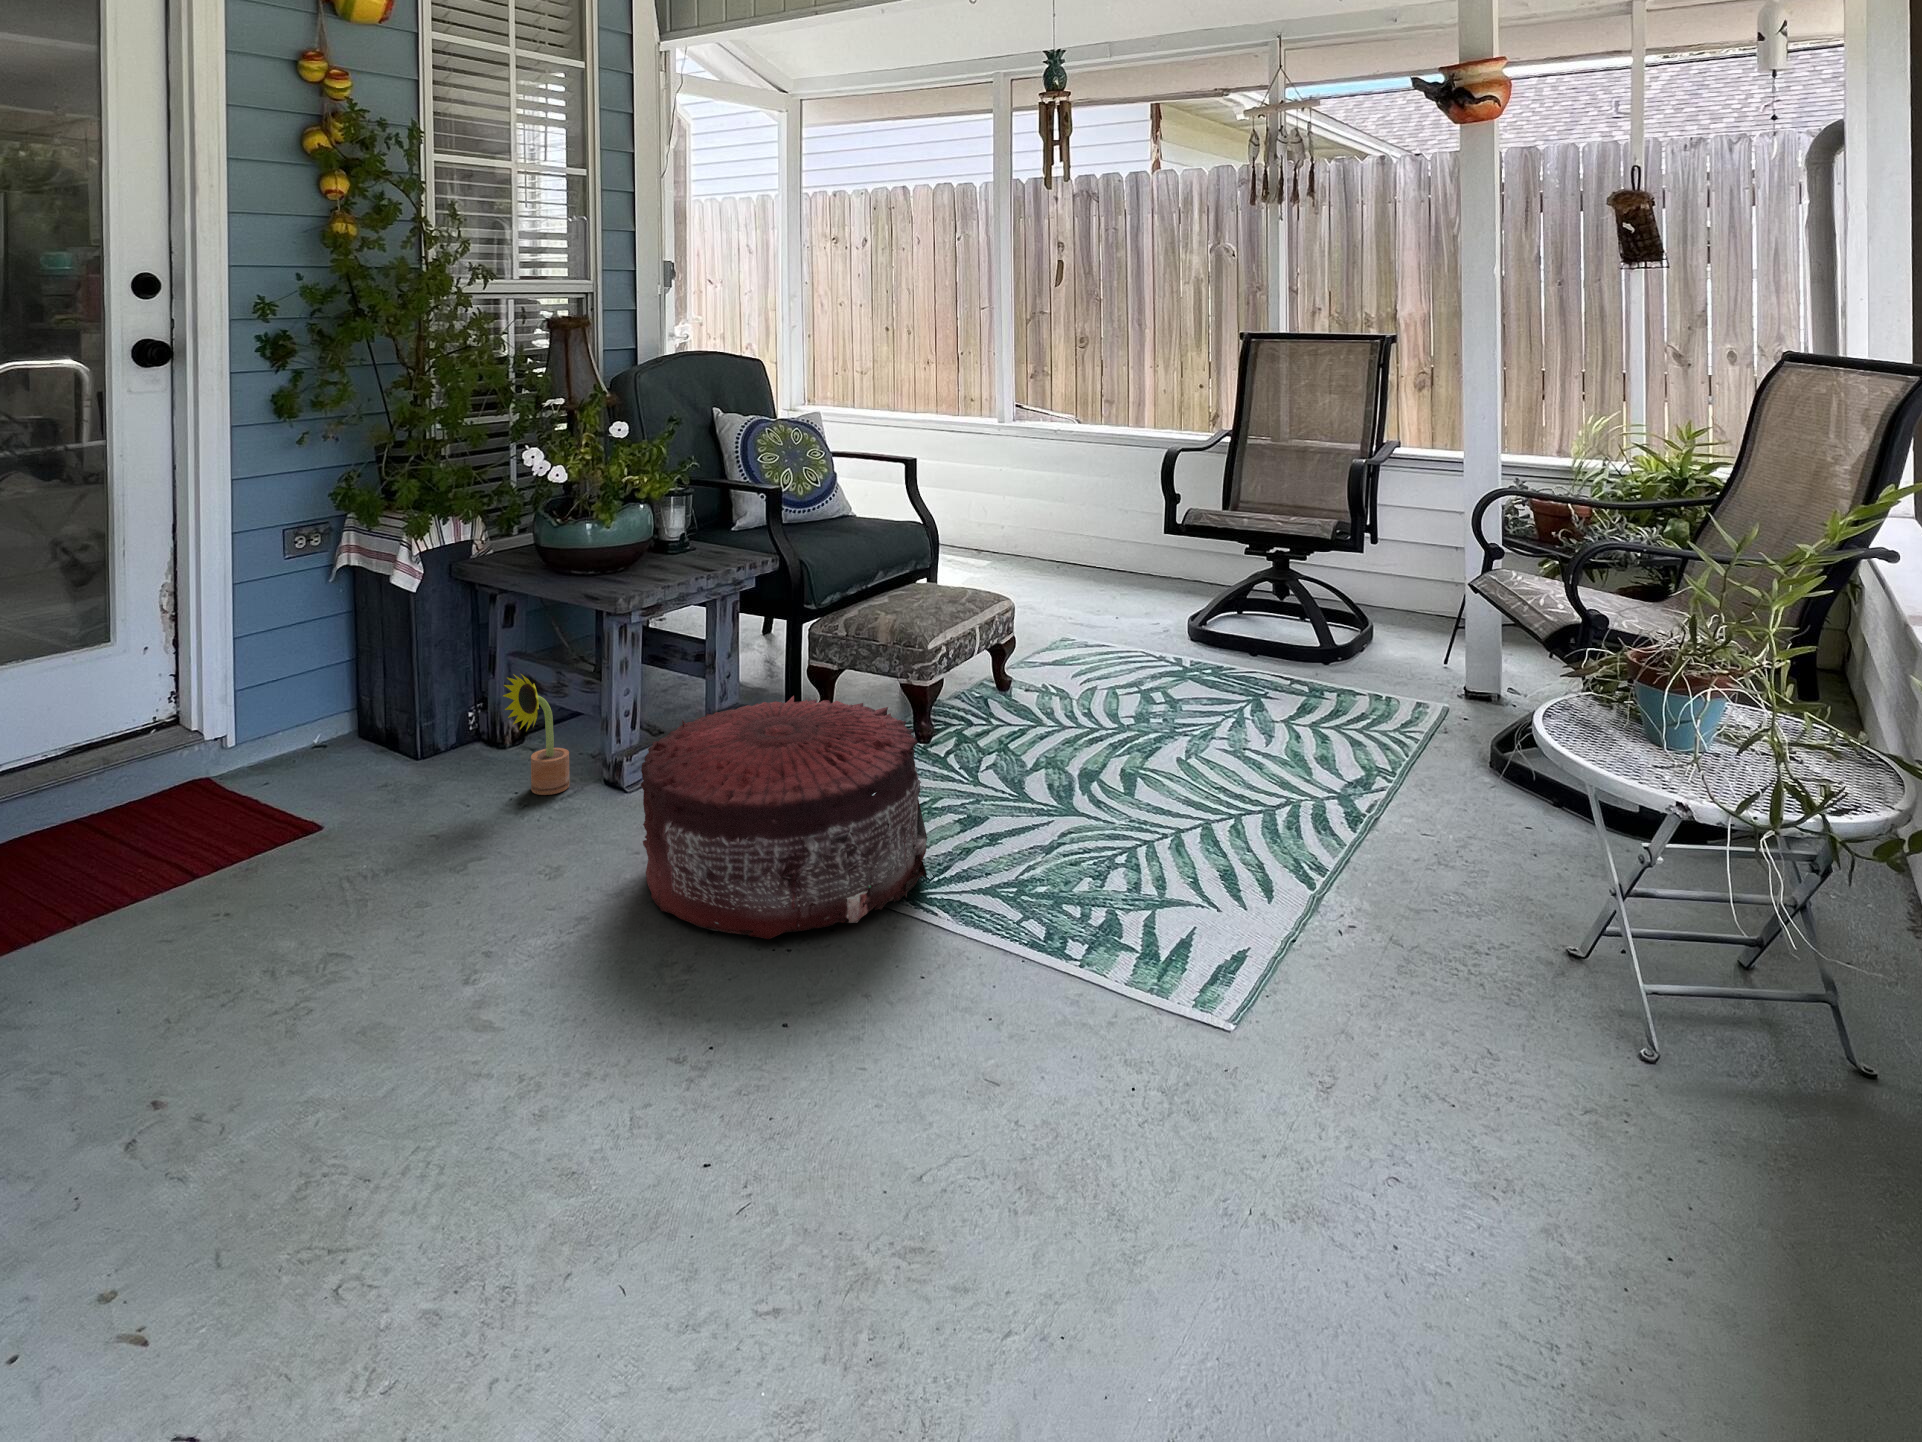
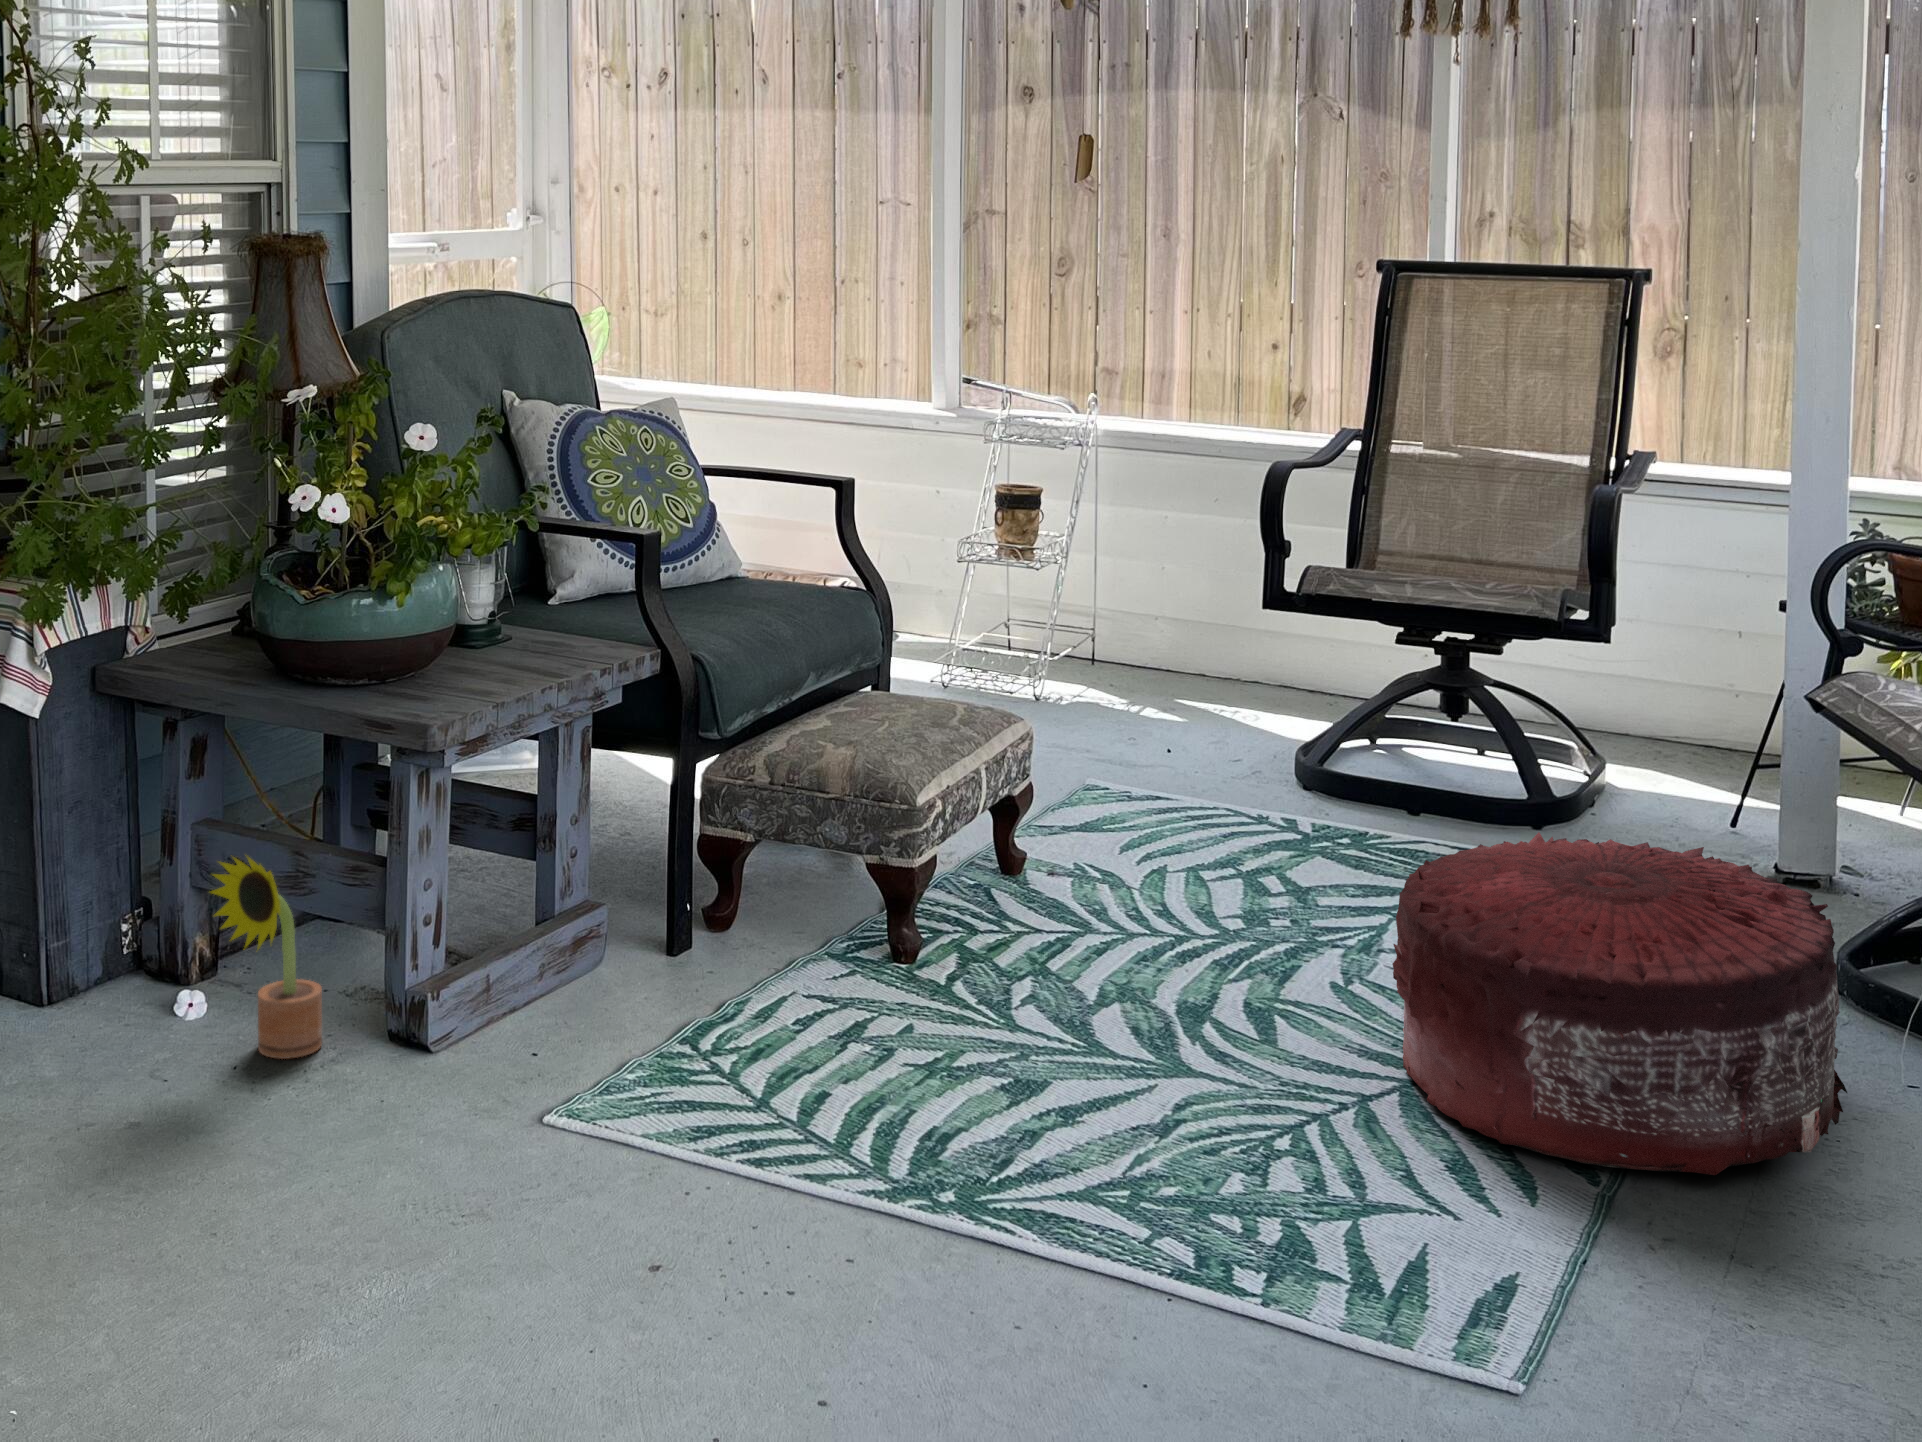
pouf: present [641,696,927,939] -> present [1392,832,1847,1175]

